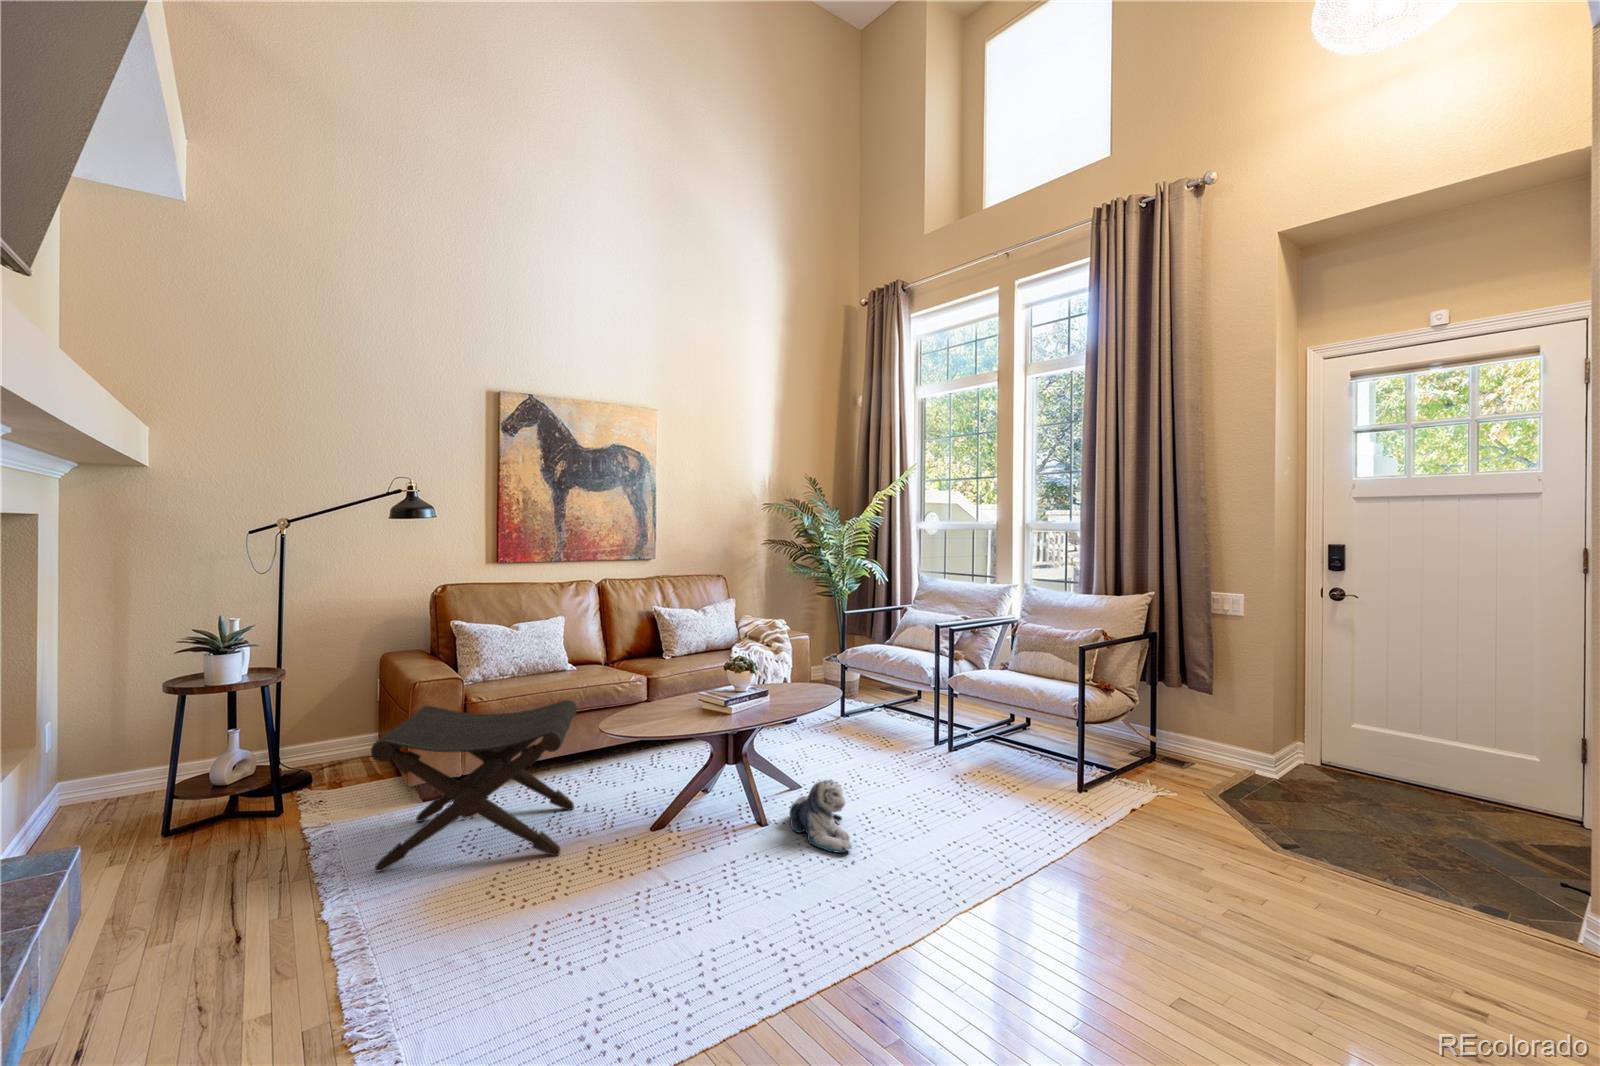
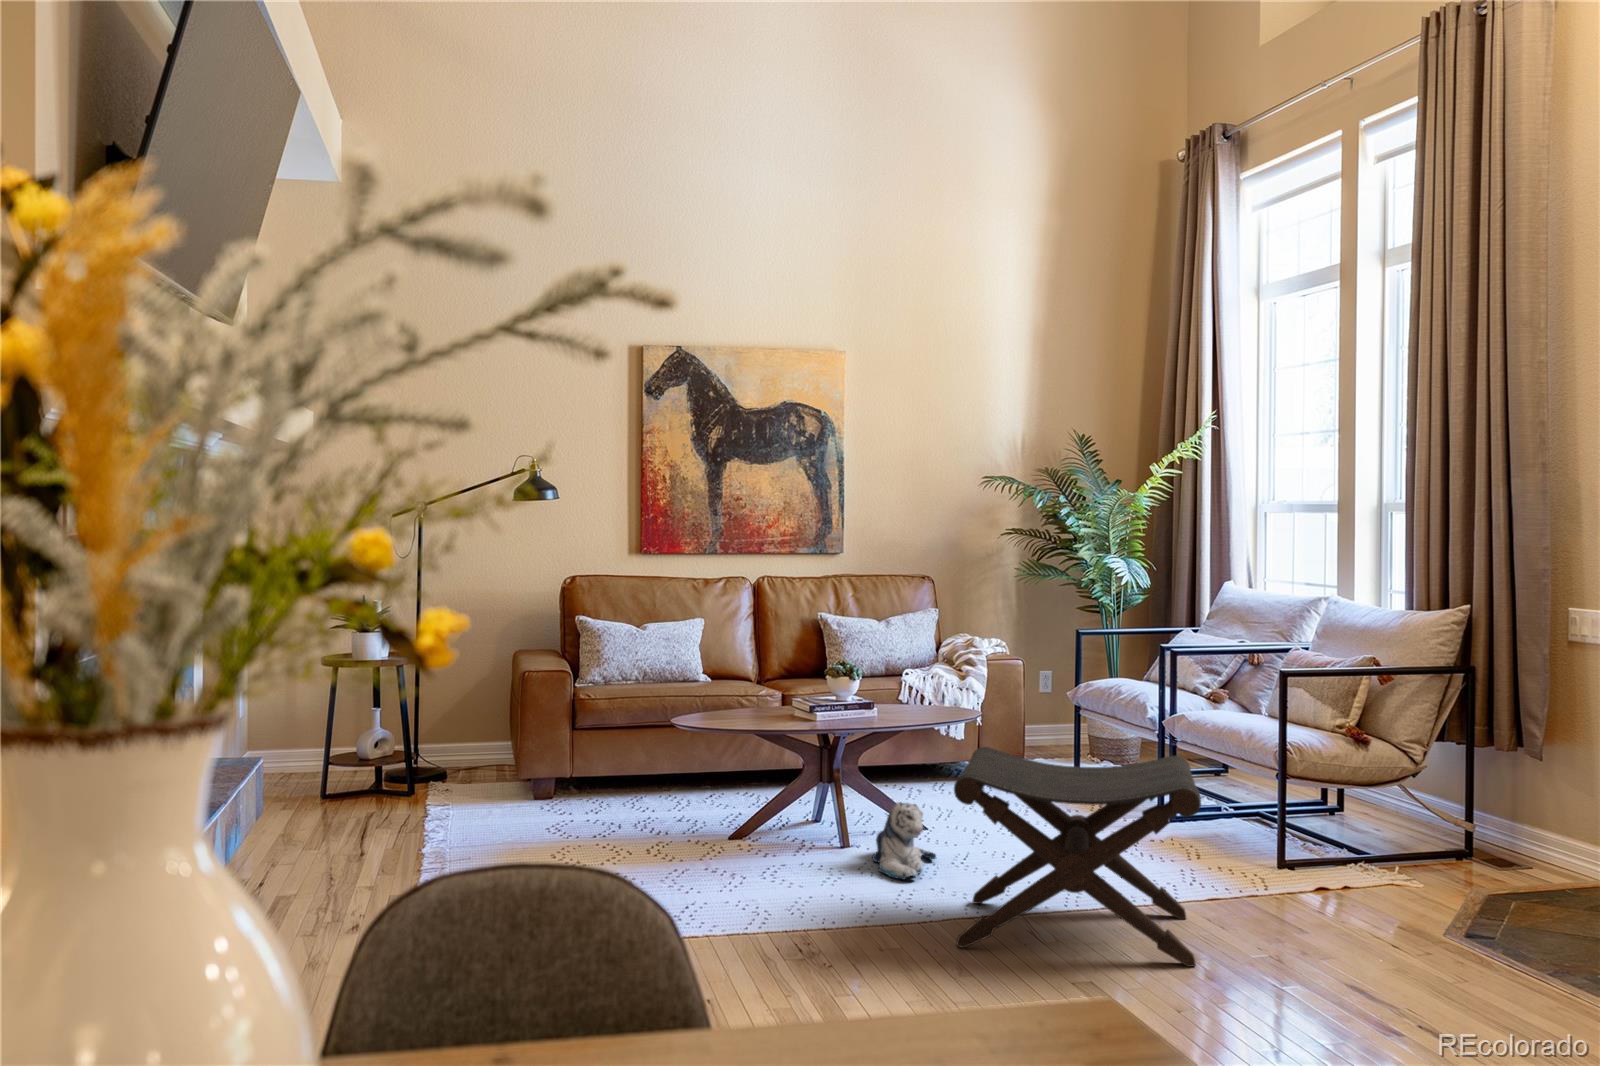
footstool: present [371,700,577,872] -> present [954,747,1201,967]

